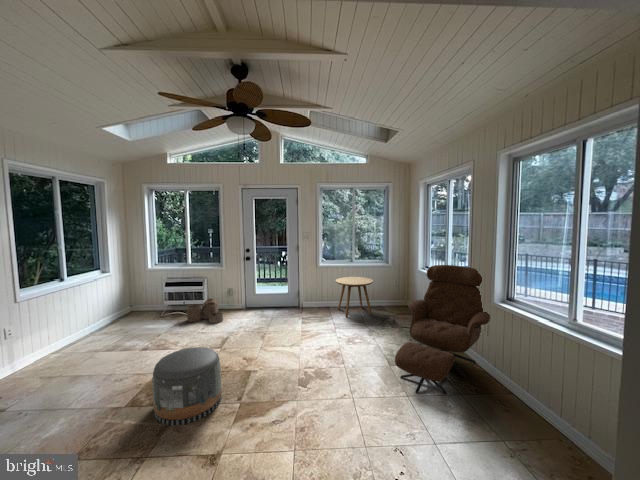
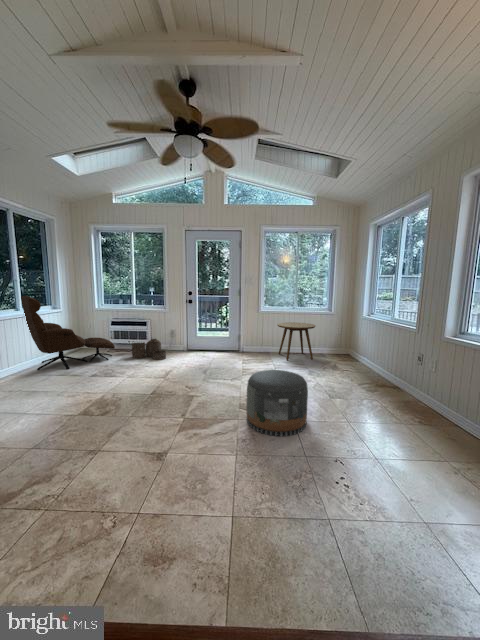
lounge chair: present [395,265,490,394] -> present [21,296,115,370]
pouf: present [152,347,222,425] -> present [247,370,308,436]

